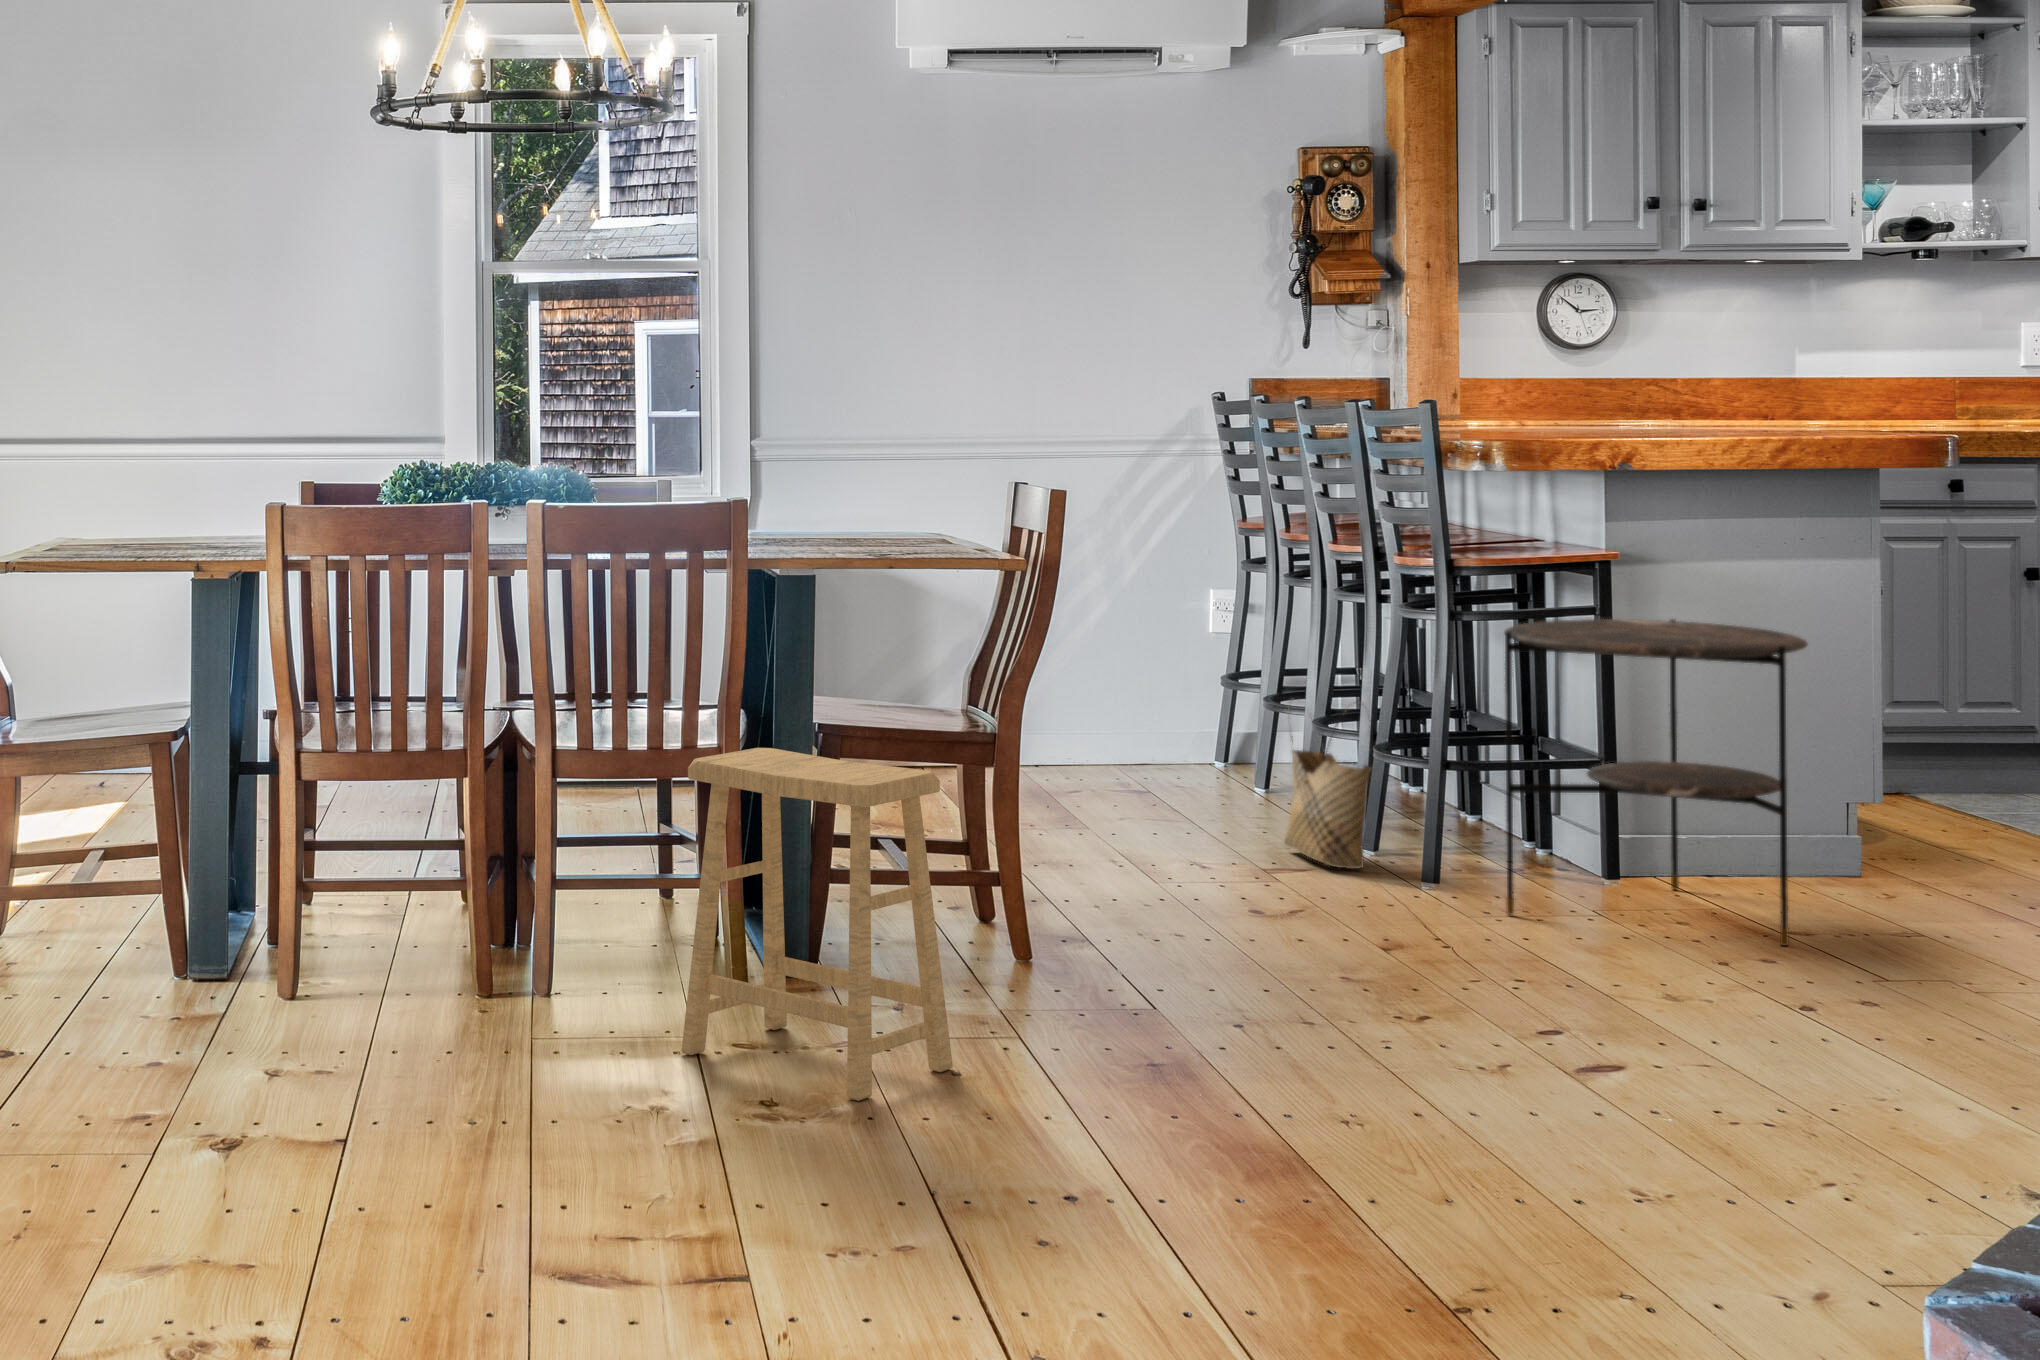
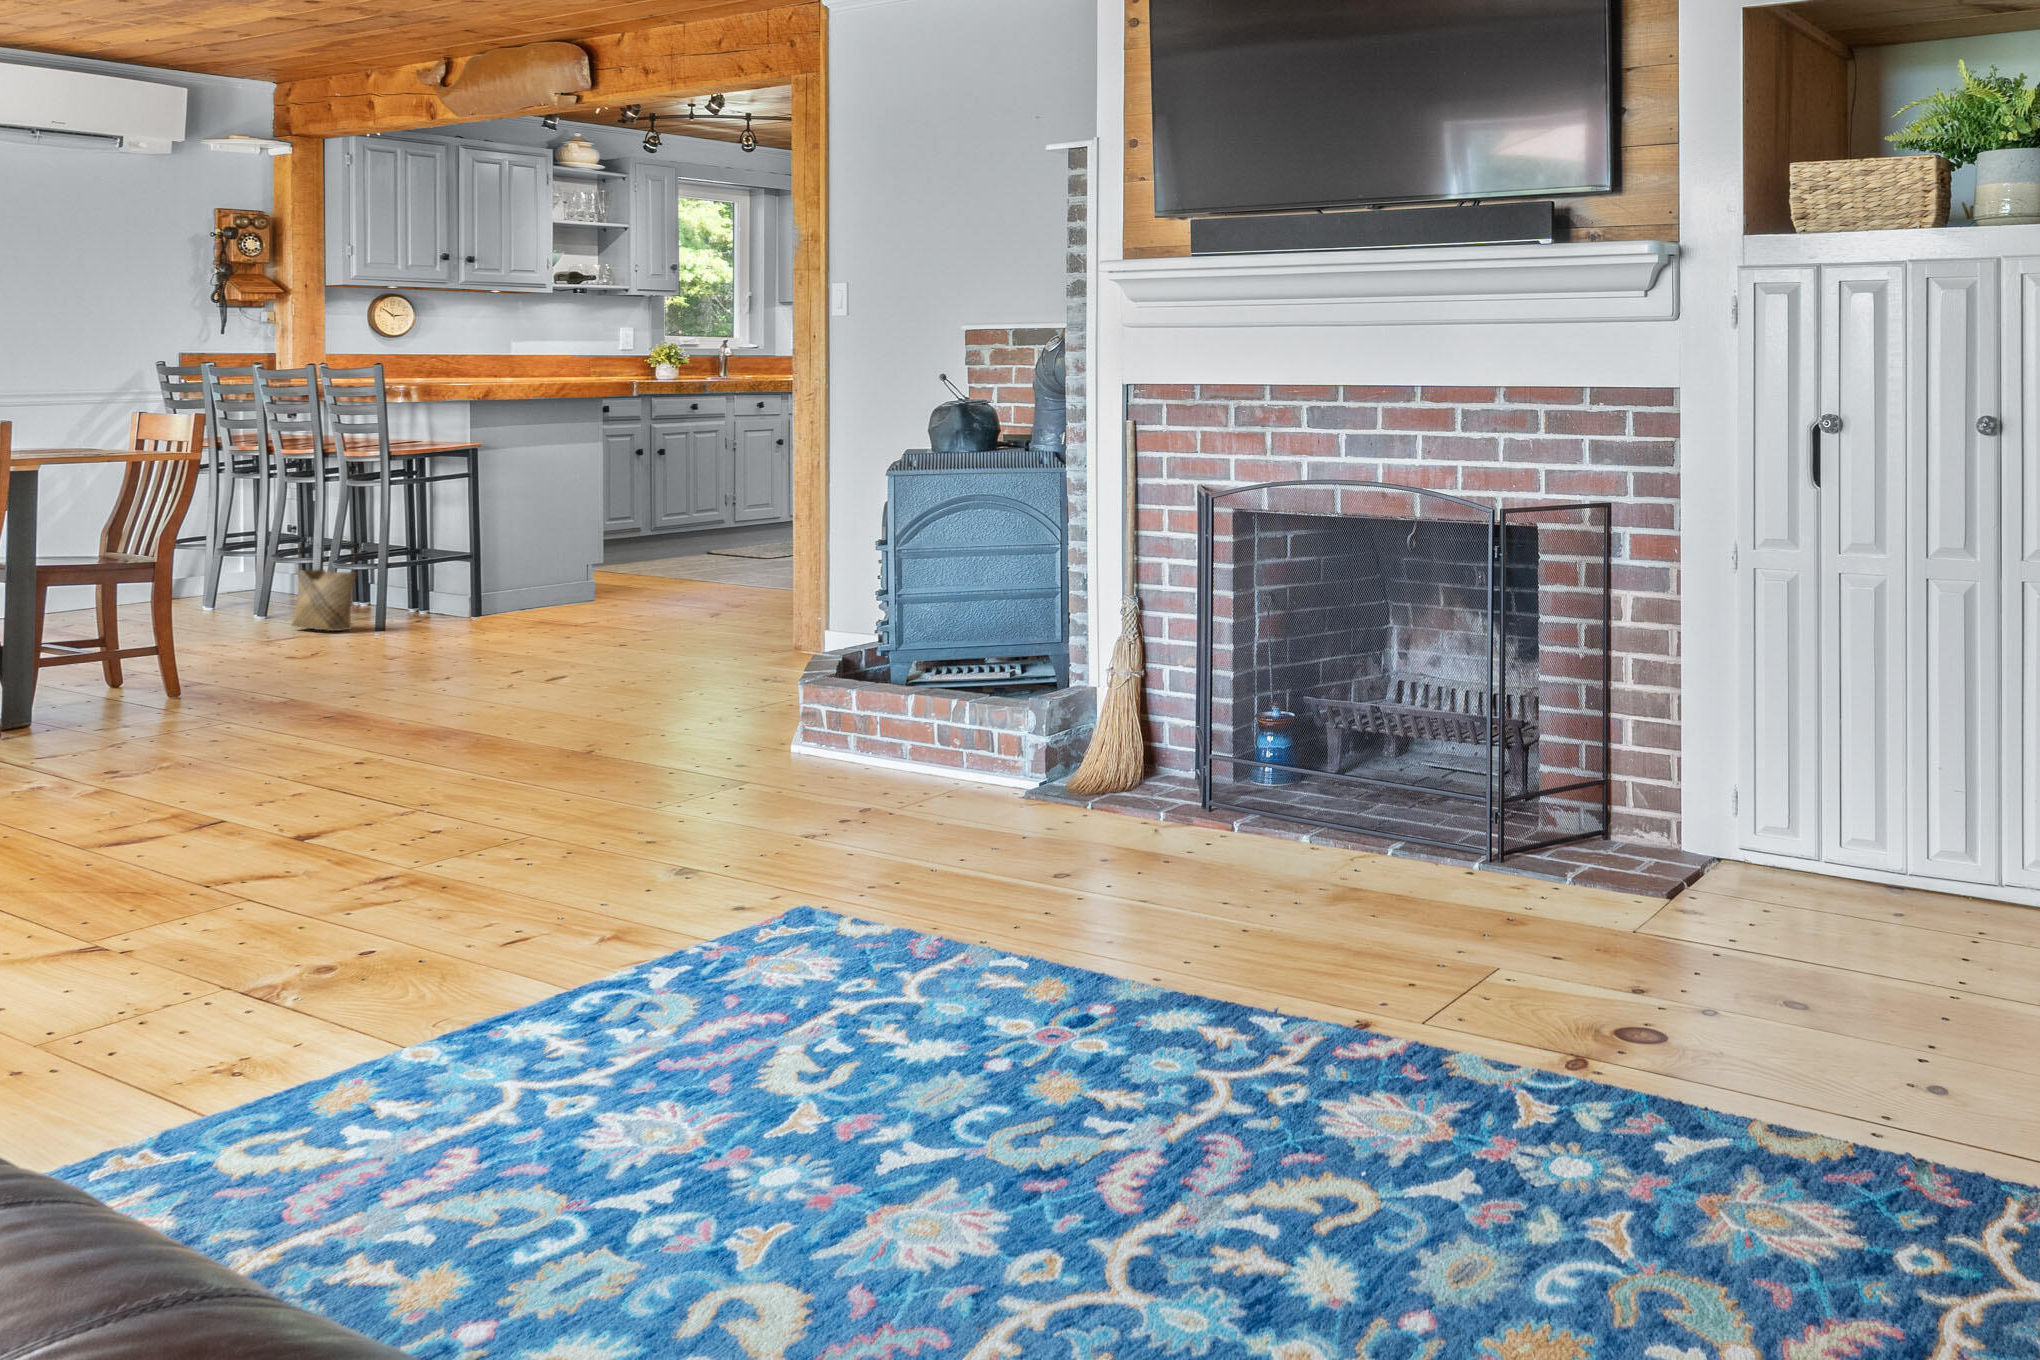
side table: present [1504,619,1808,946] -> none [449,477,606,634]
footstool: present [681,748,953,1101] -> none [47,561,238,749]

